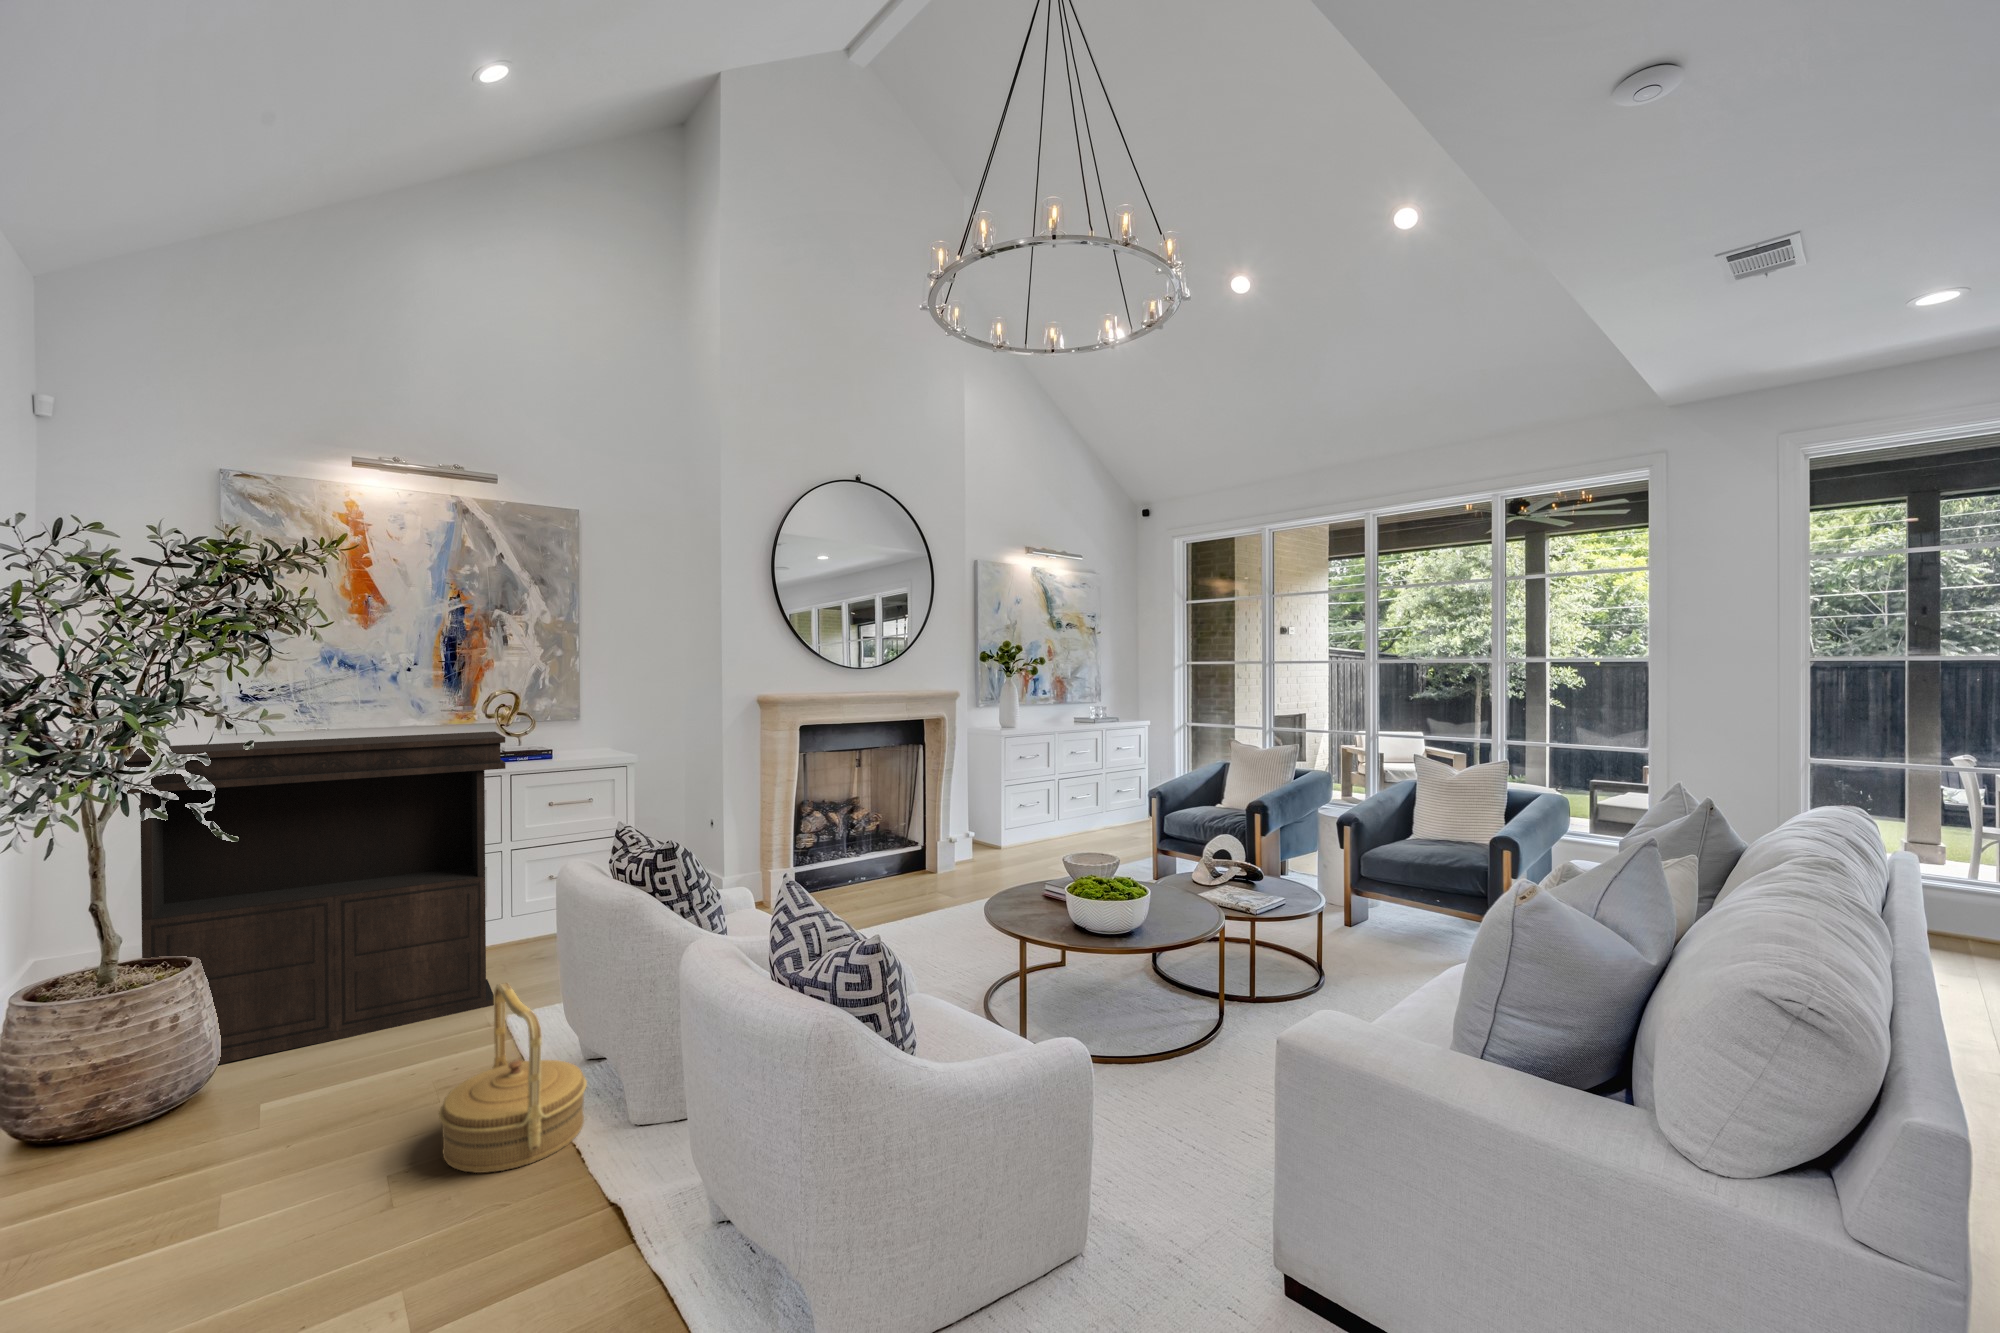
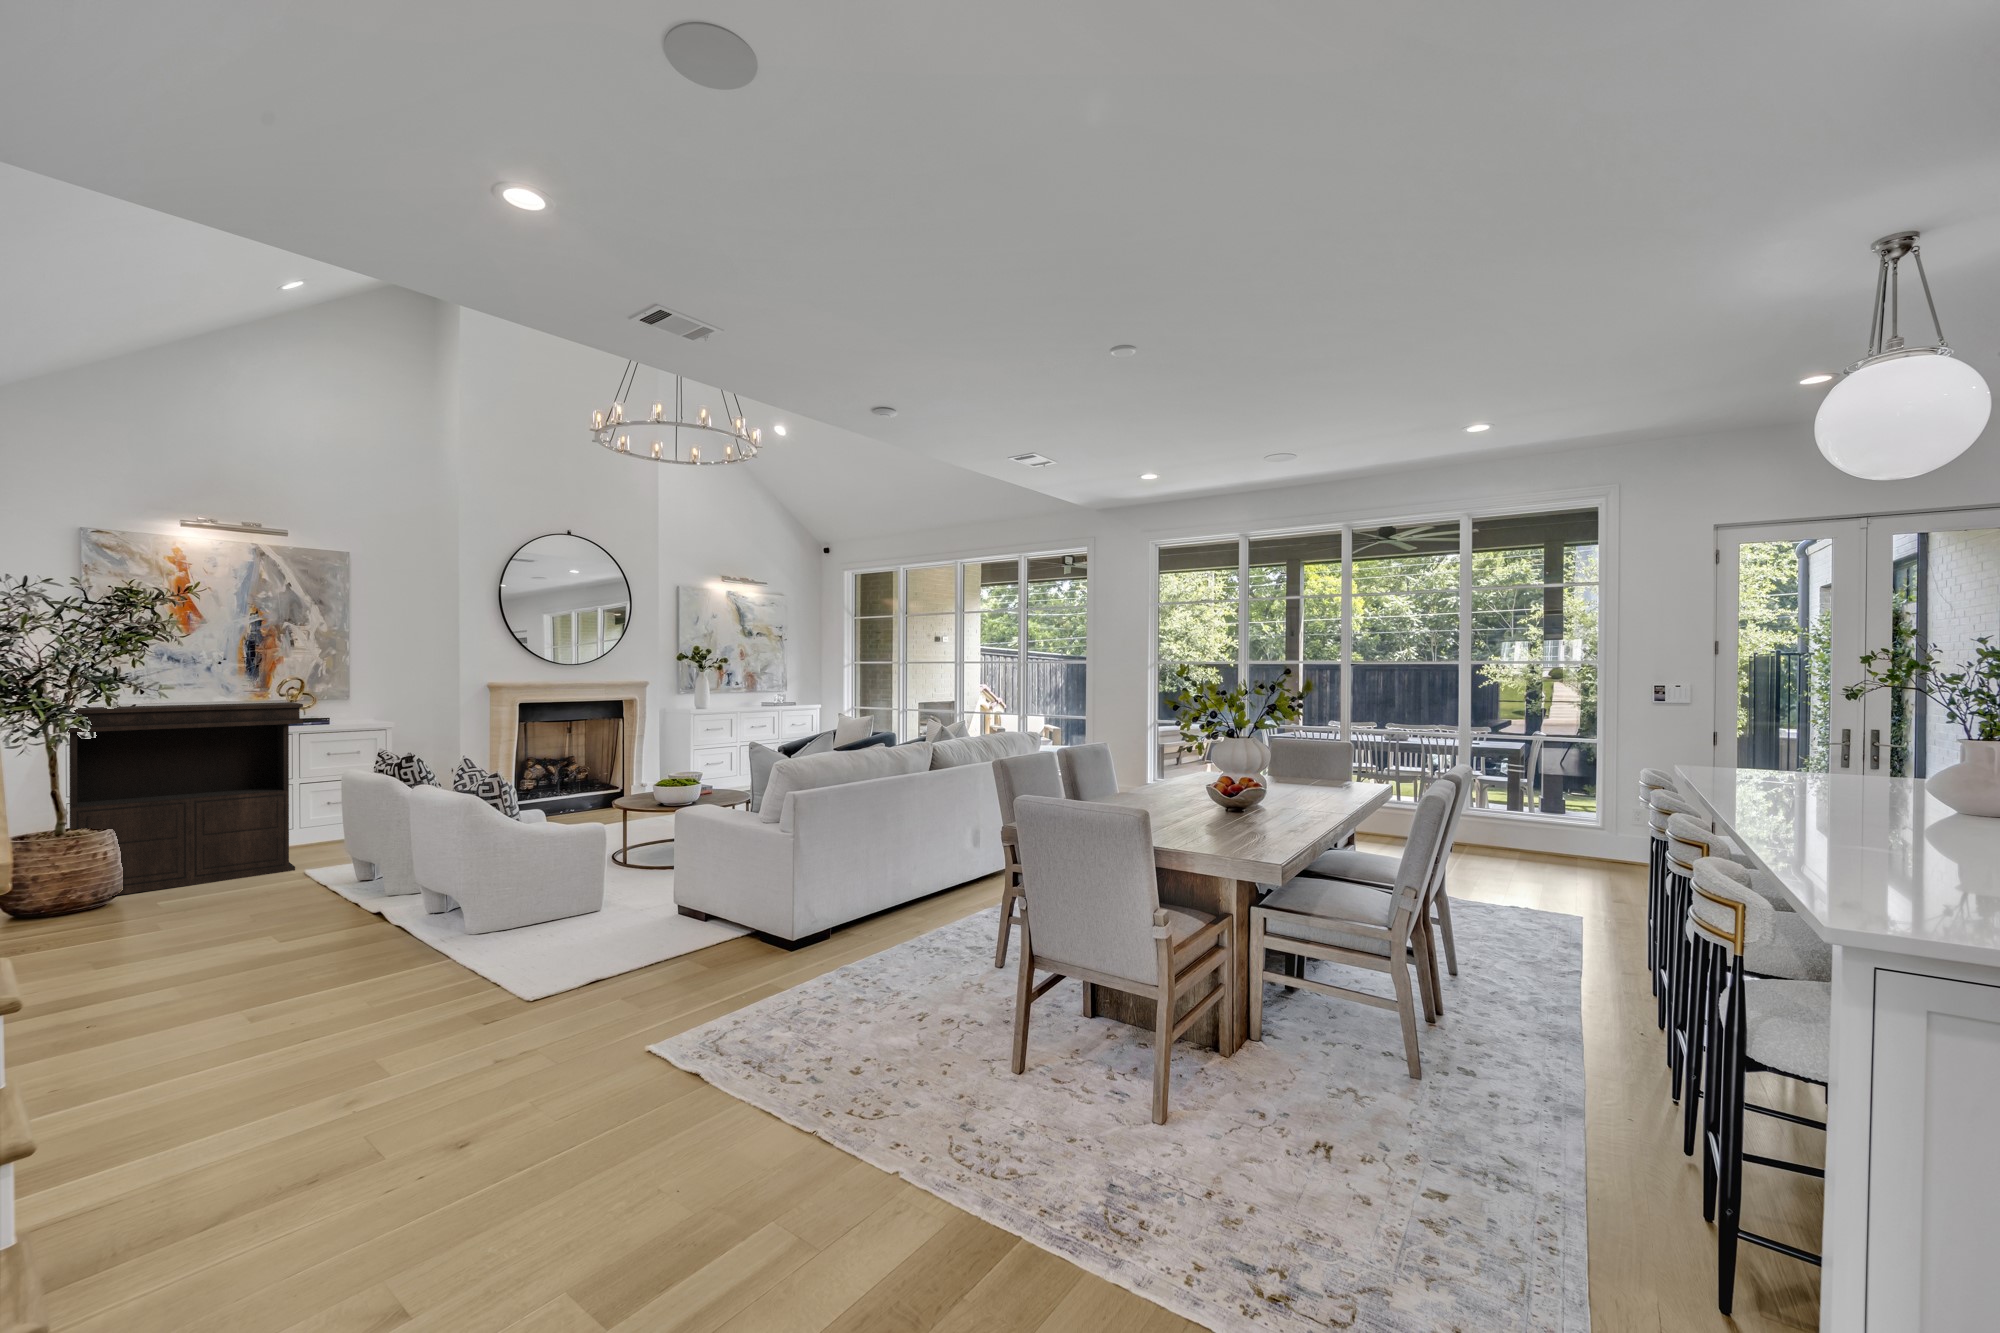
woven basket: present [439,983,587,1173] -> none [277,830,361,914]

